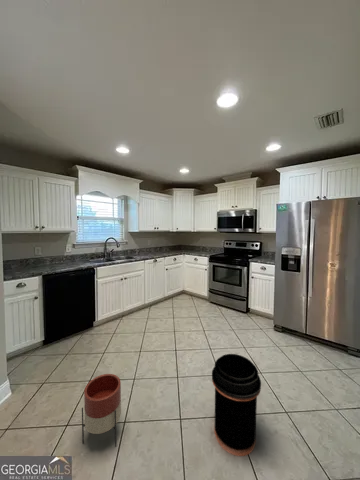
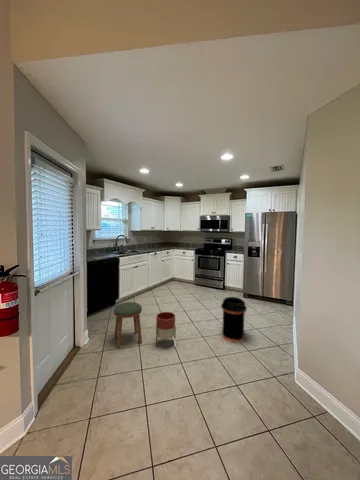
stool: none [20,347,78,436] -> present [114,302,142,349]

